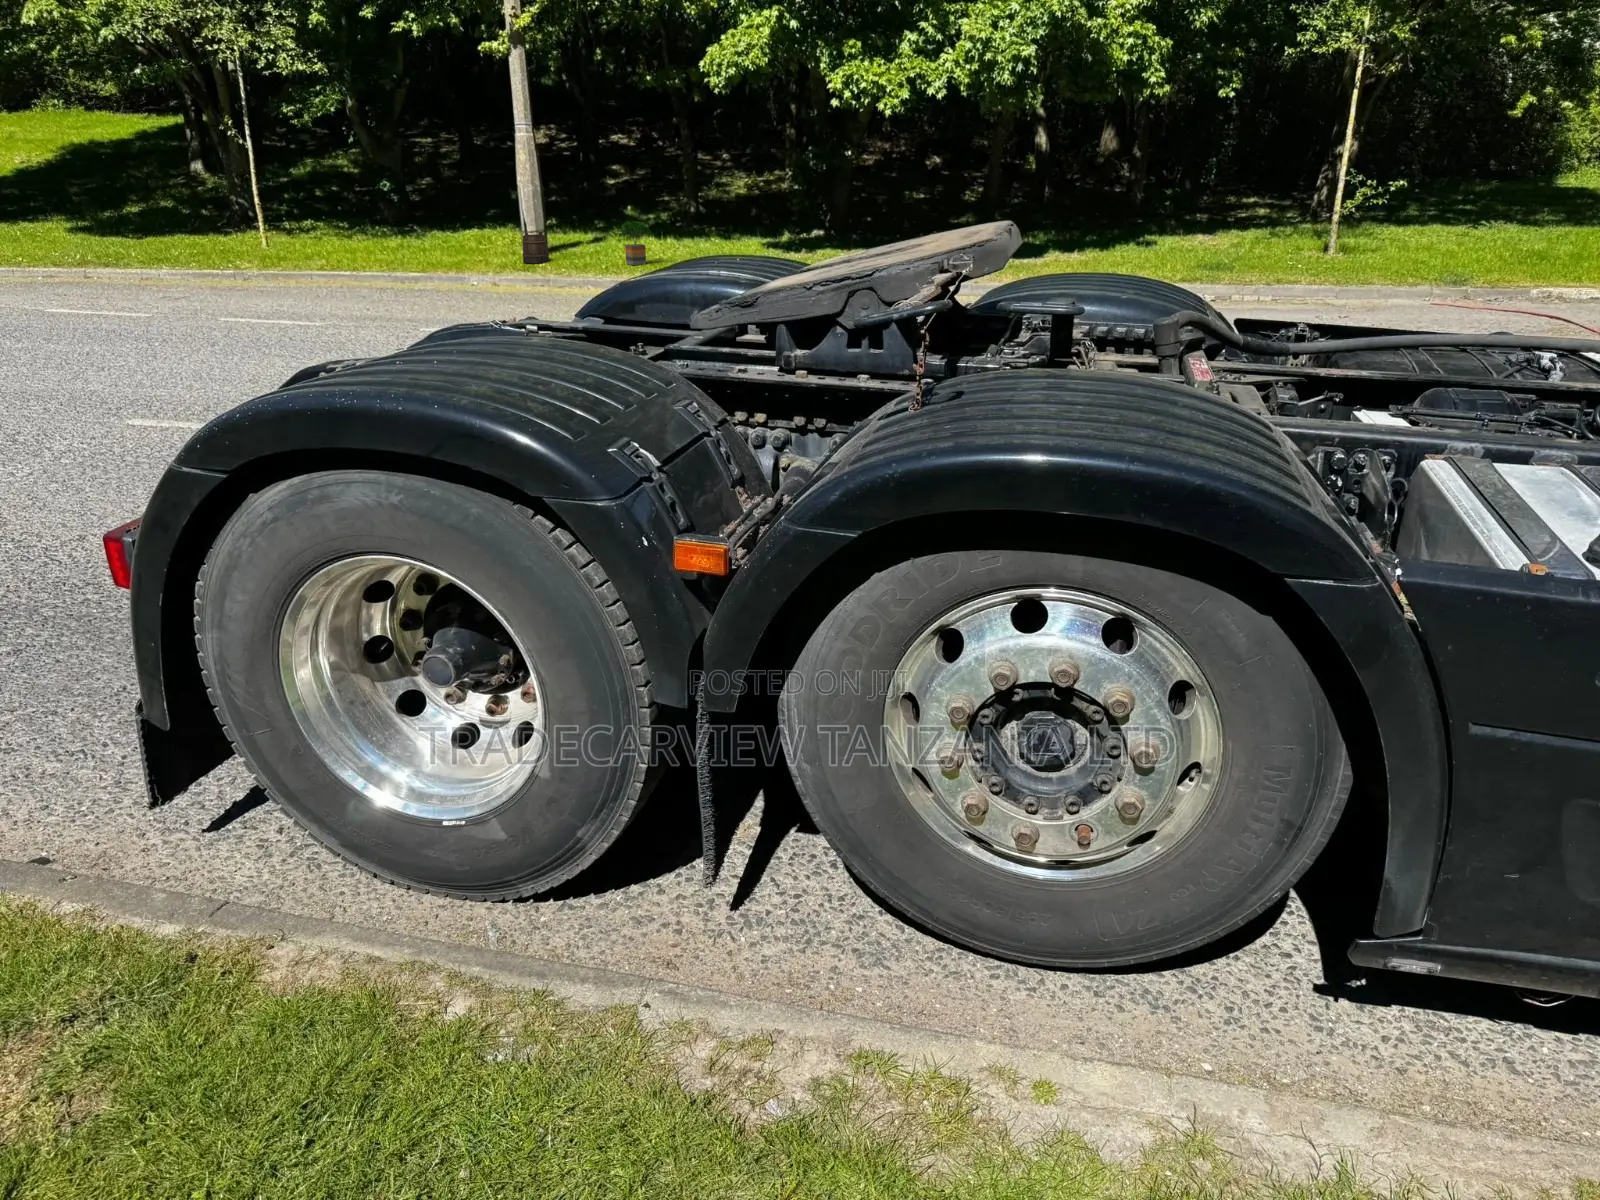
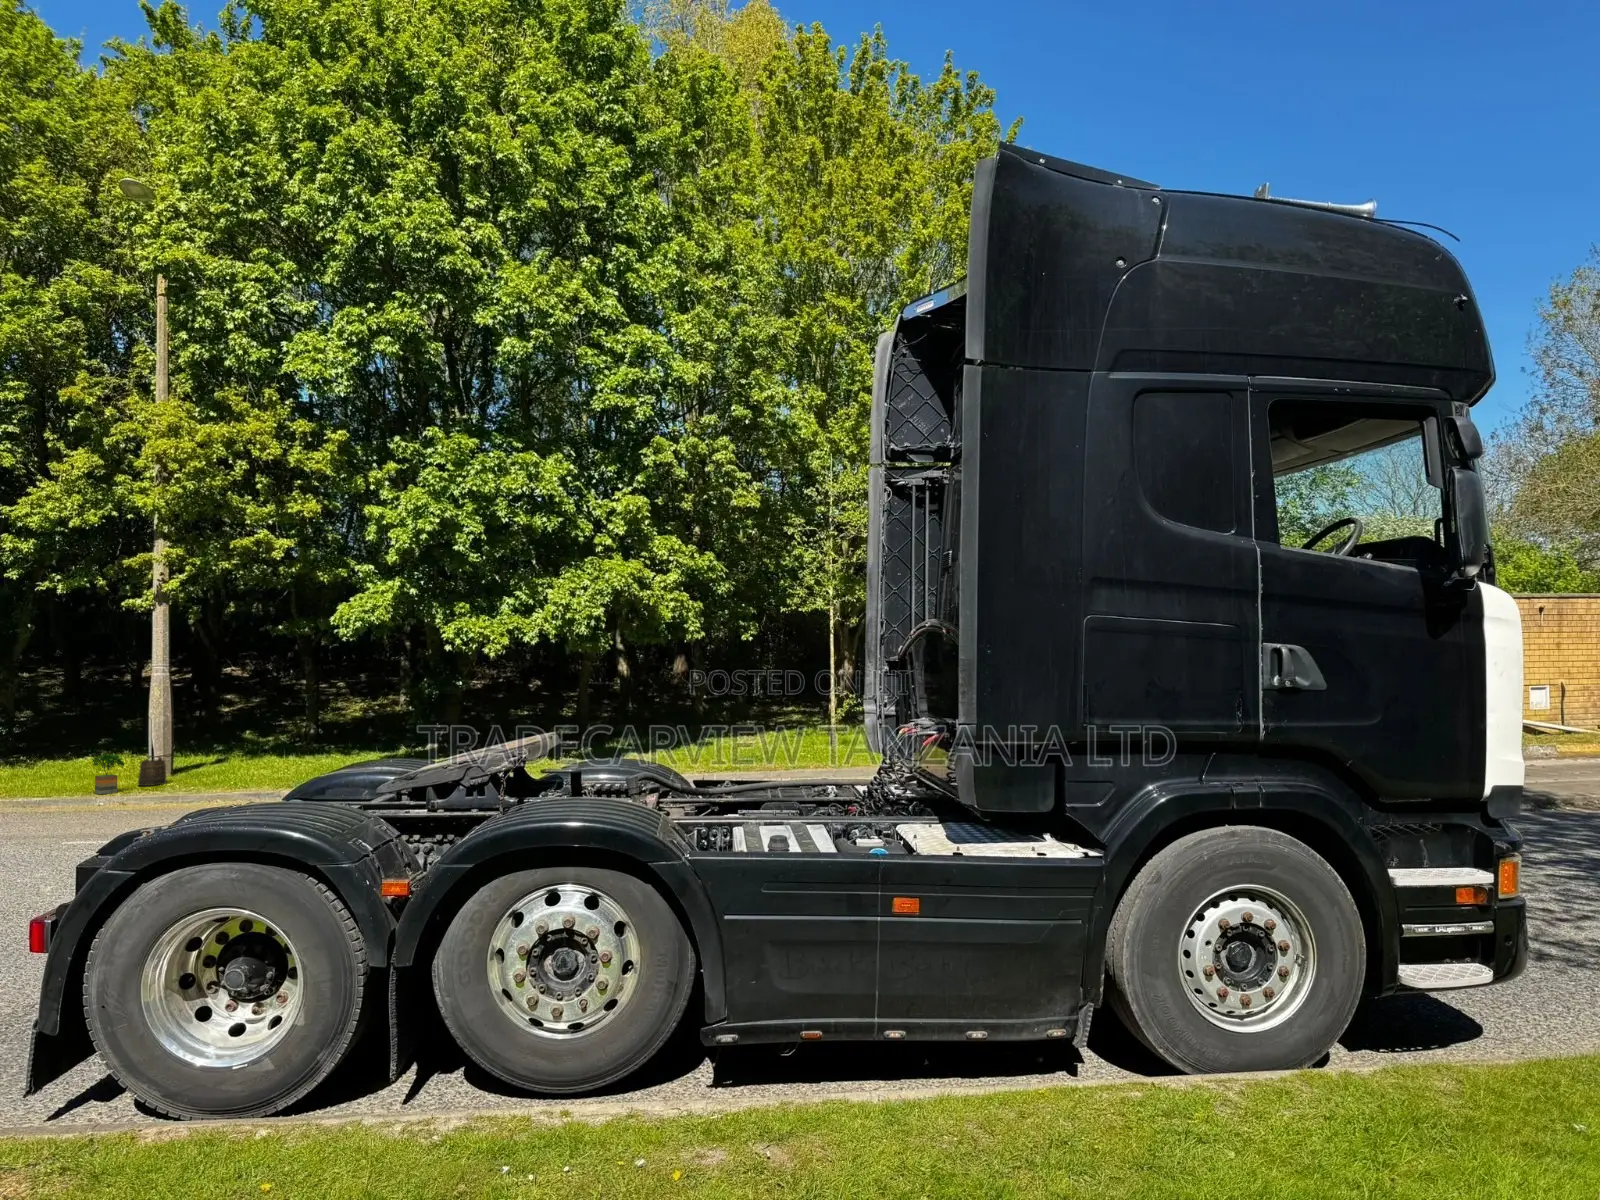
potted tree: present [622,221,651,265] -> present [93,755,124,794]

